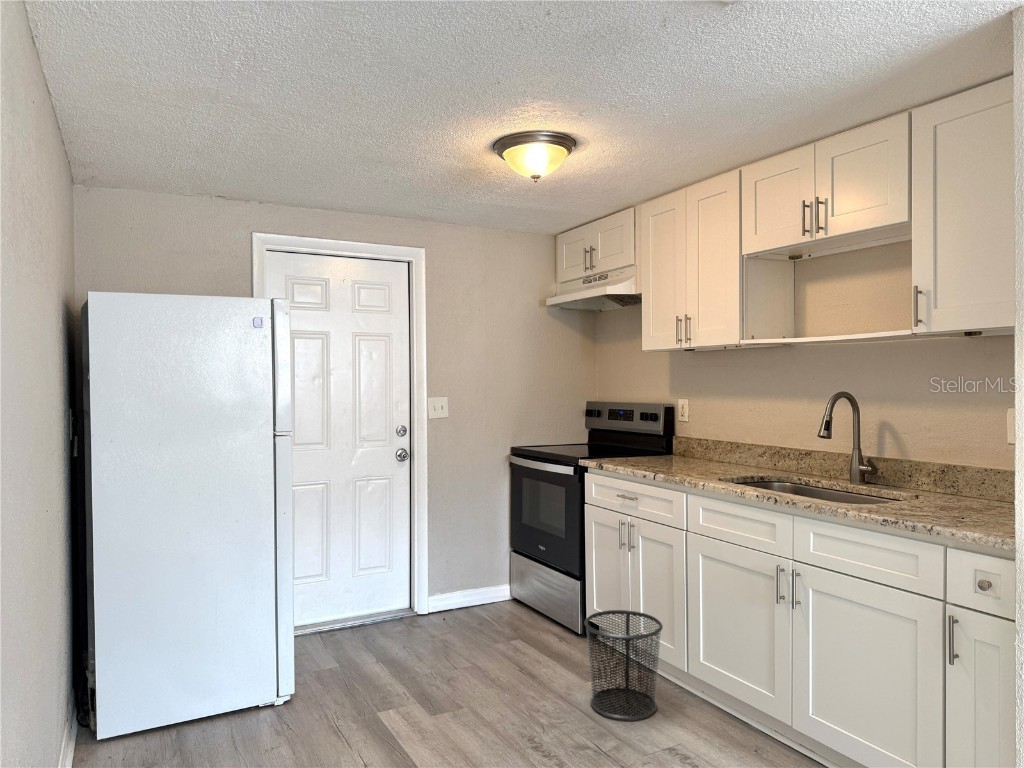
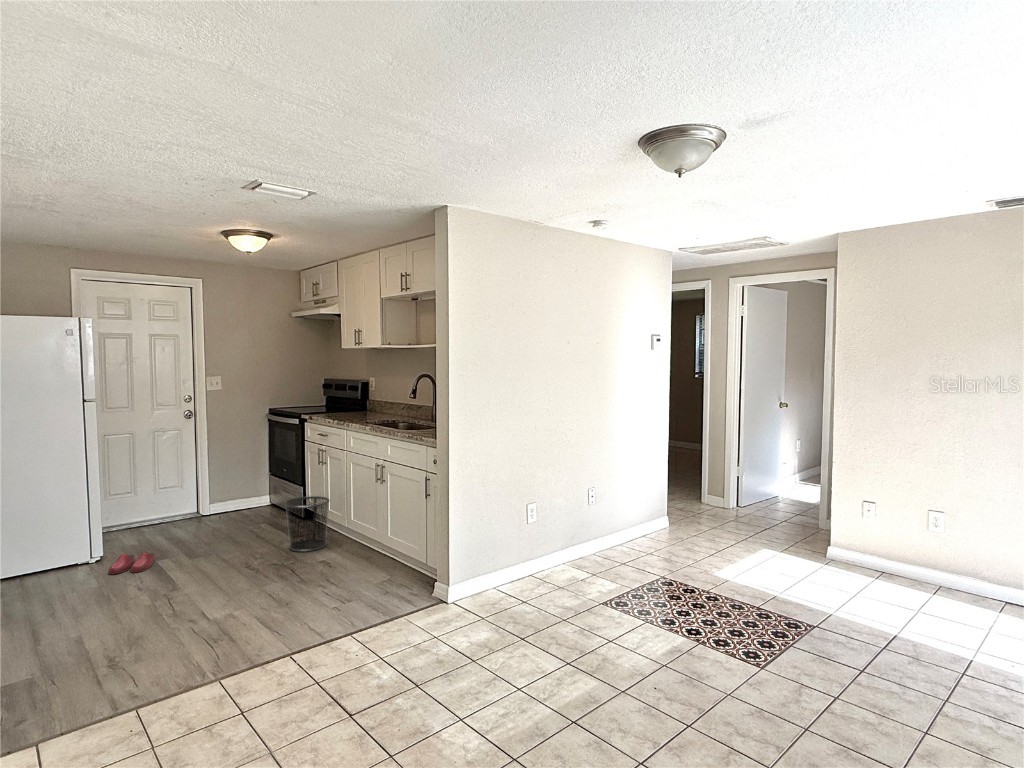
slippers: none [308,696,374,741] -> present [109,553,155,574]

